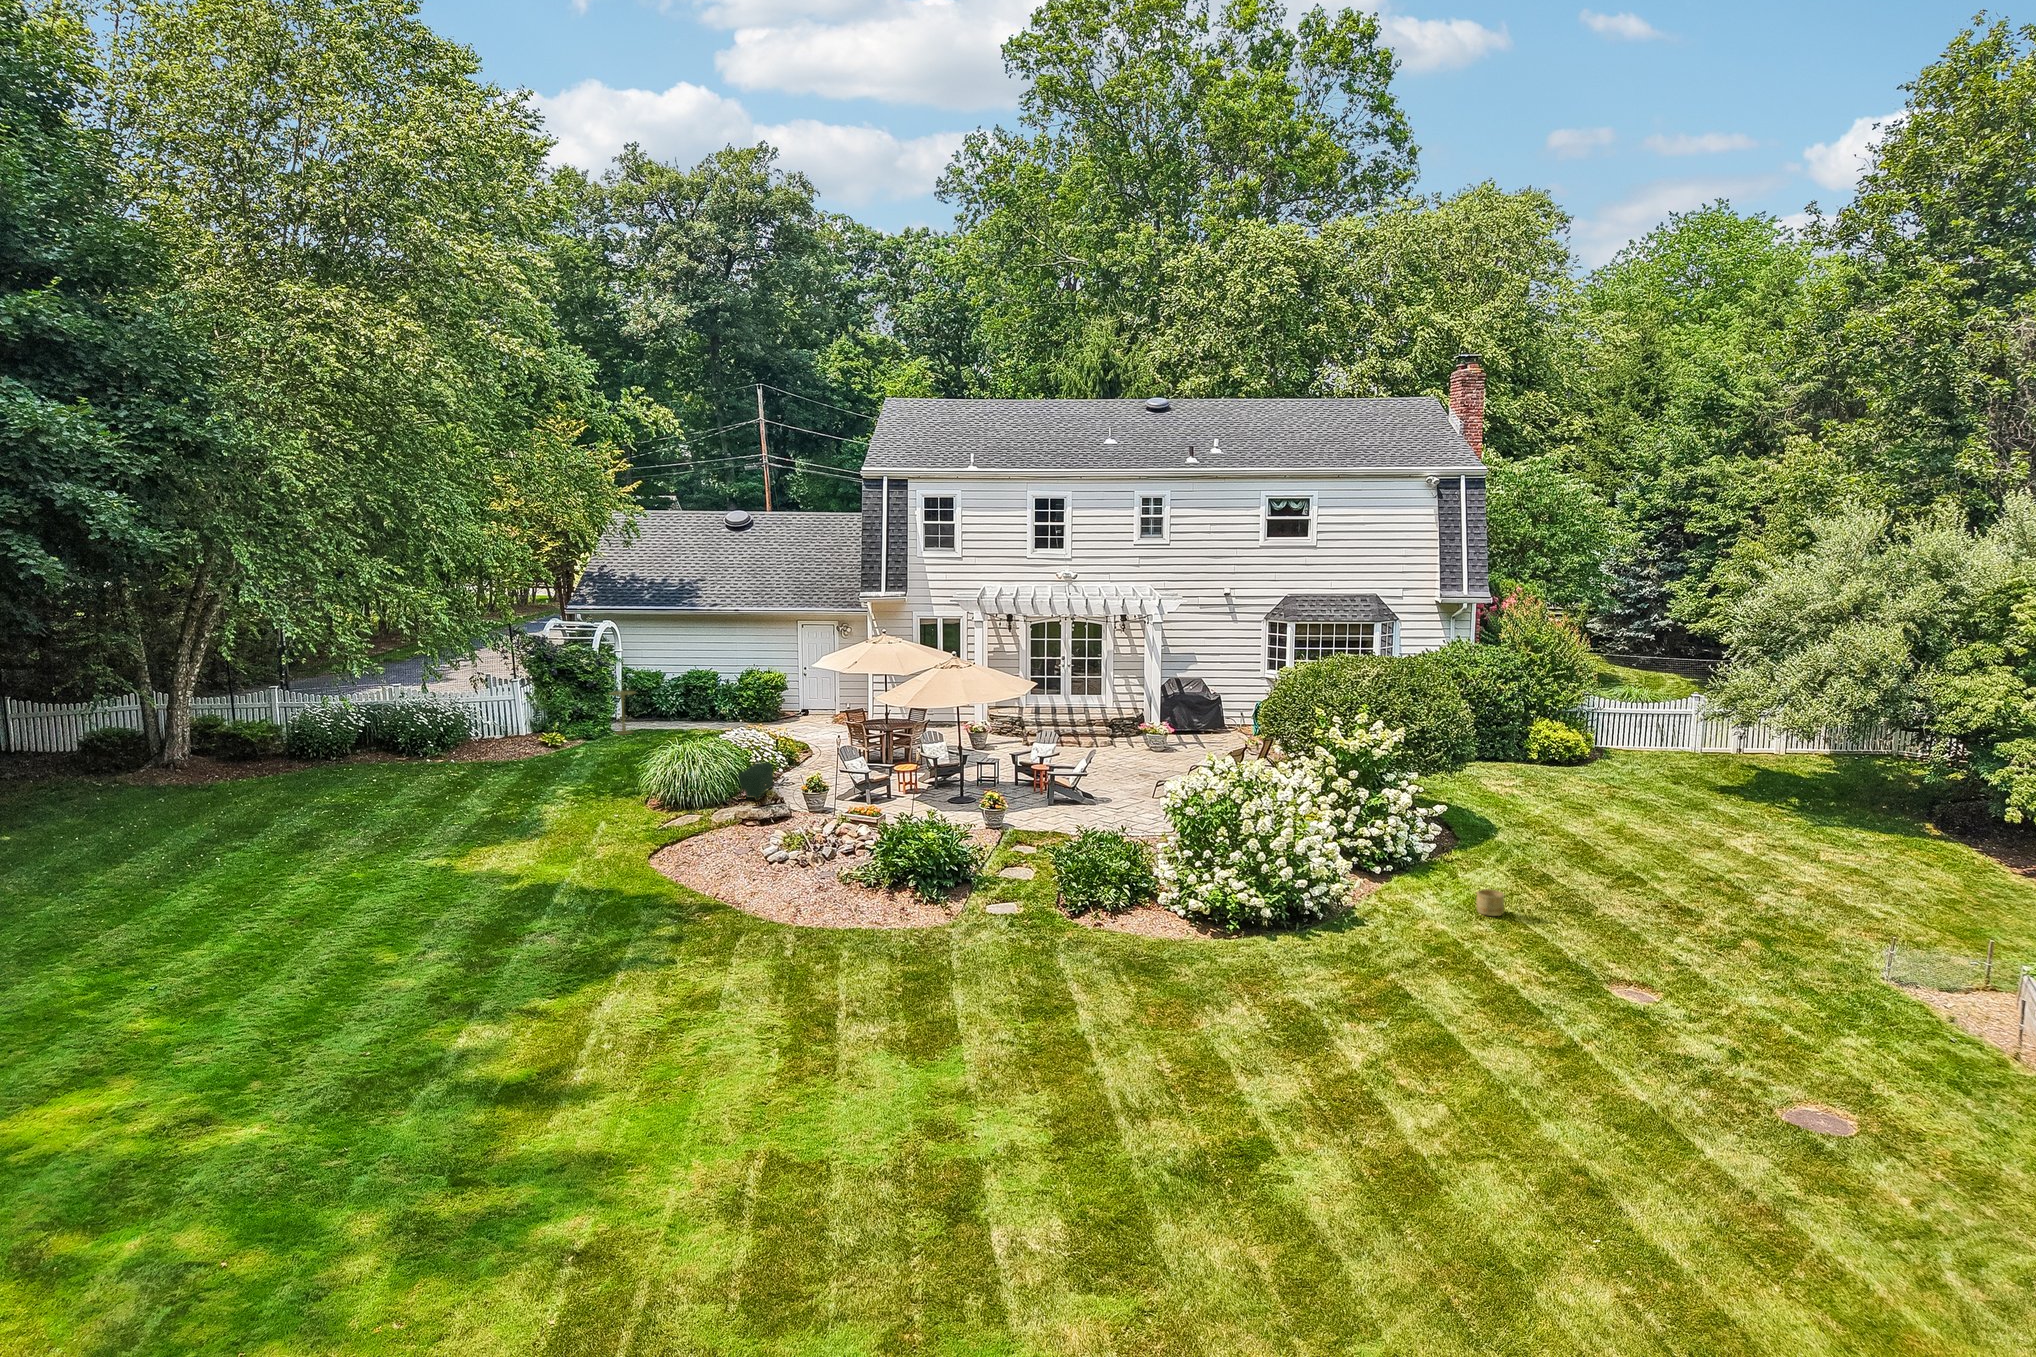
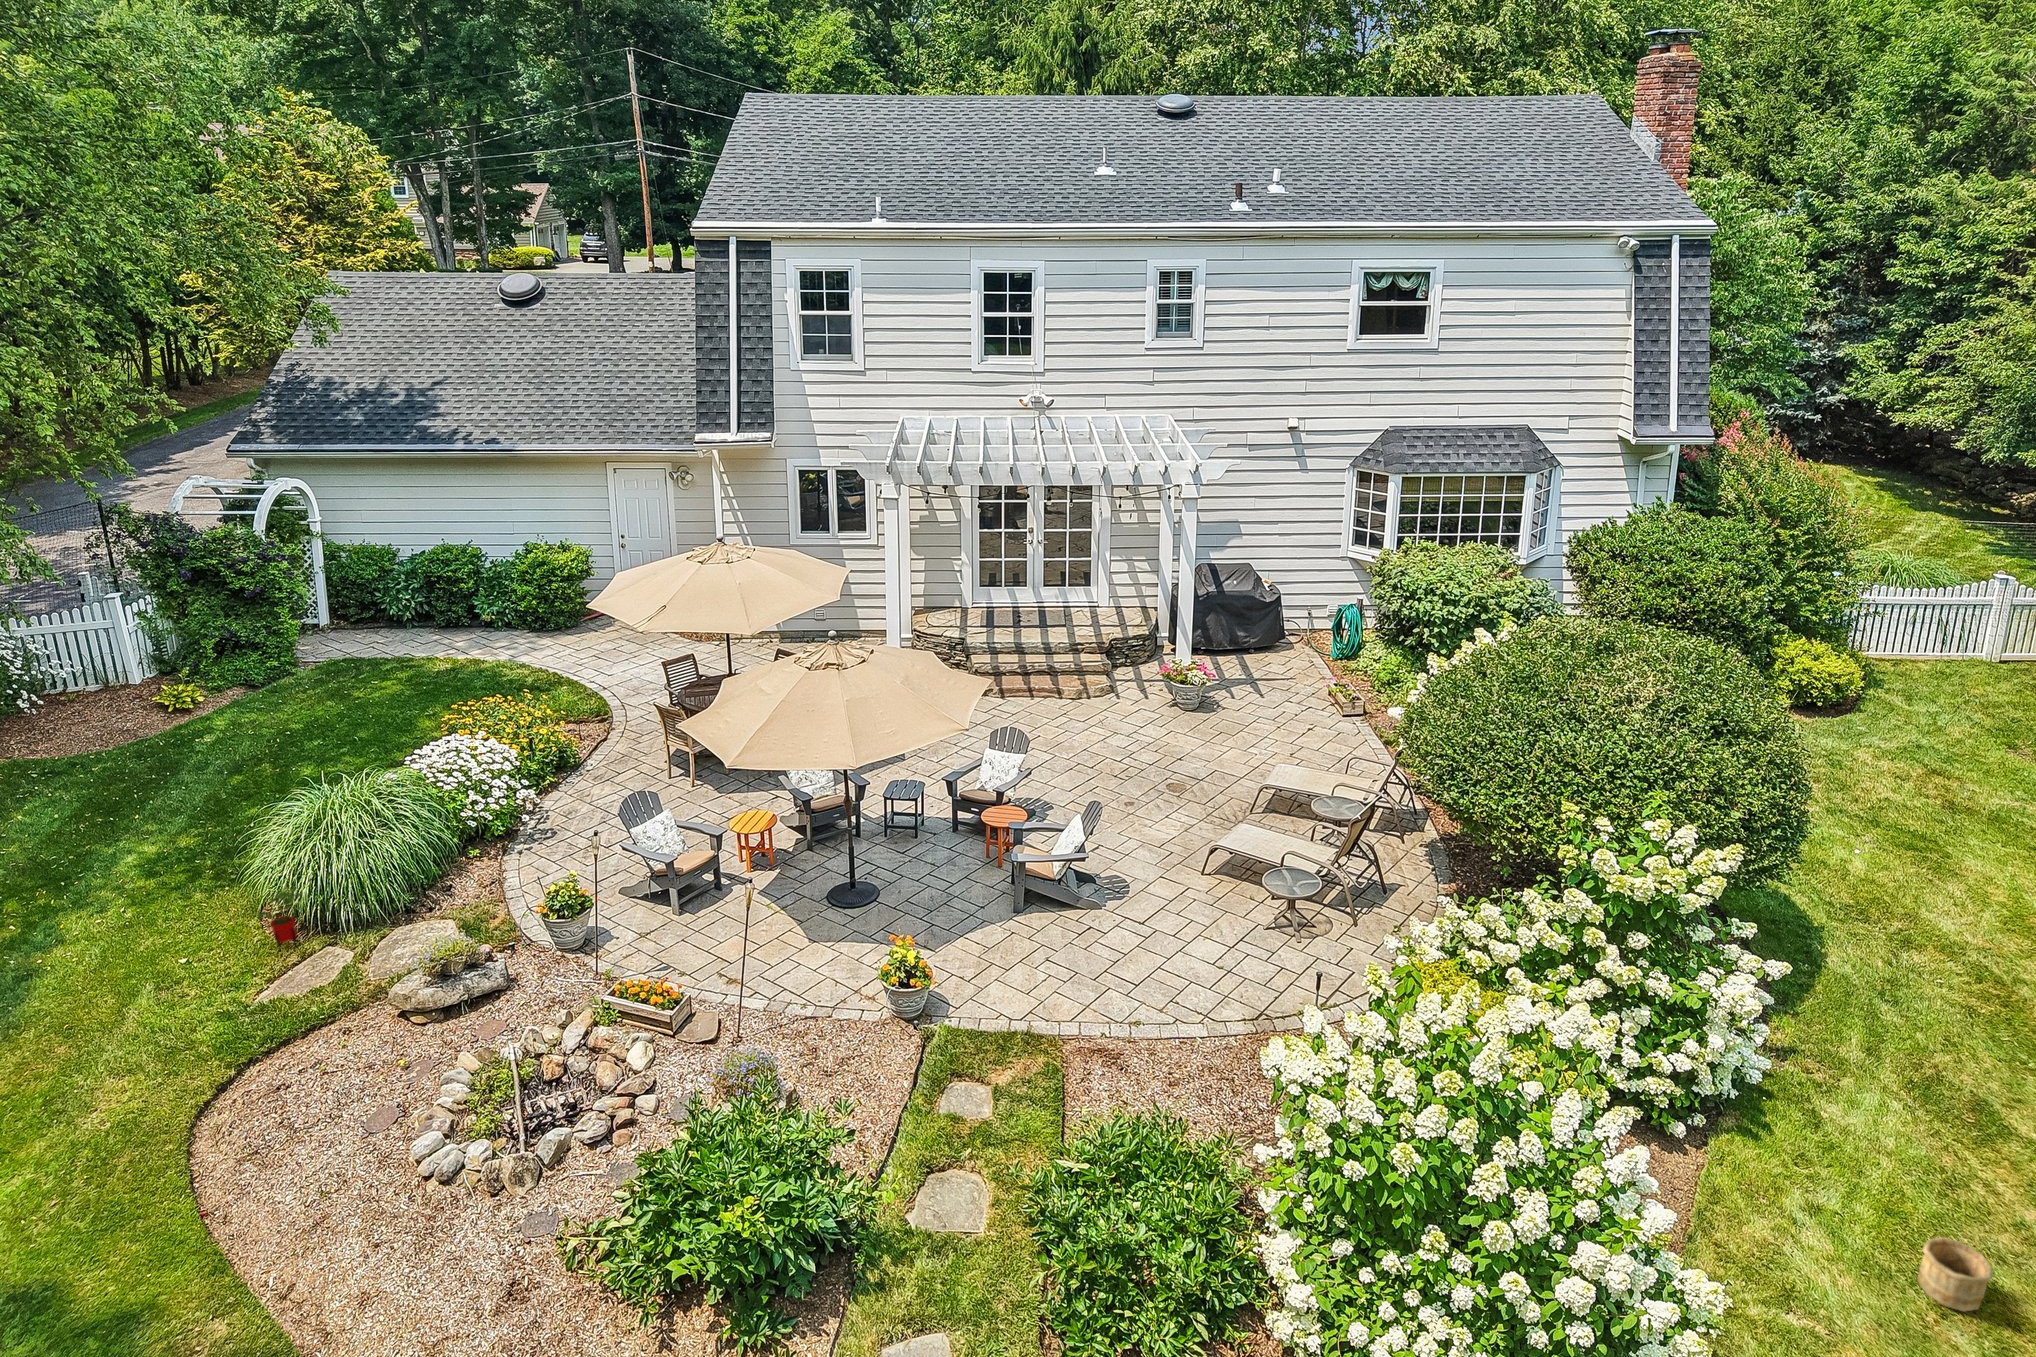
pedestal table: present [609,691,635,735] -> none [274,612,332,687]
bench: present [735,762,773,801] -> none [419,818,514,913]
house plant: none [657,776,680,810] -> present [258,888,302,952]

